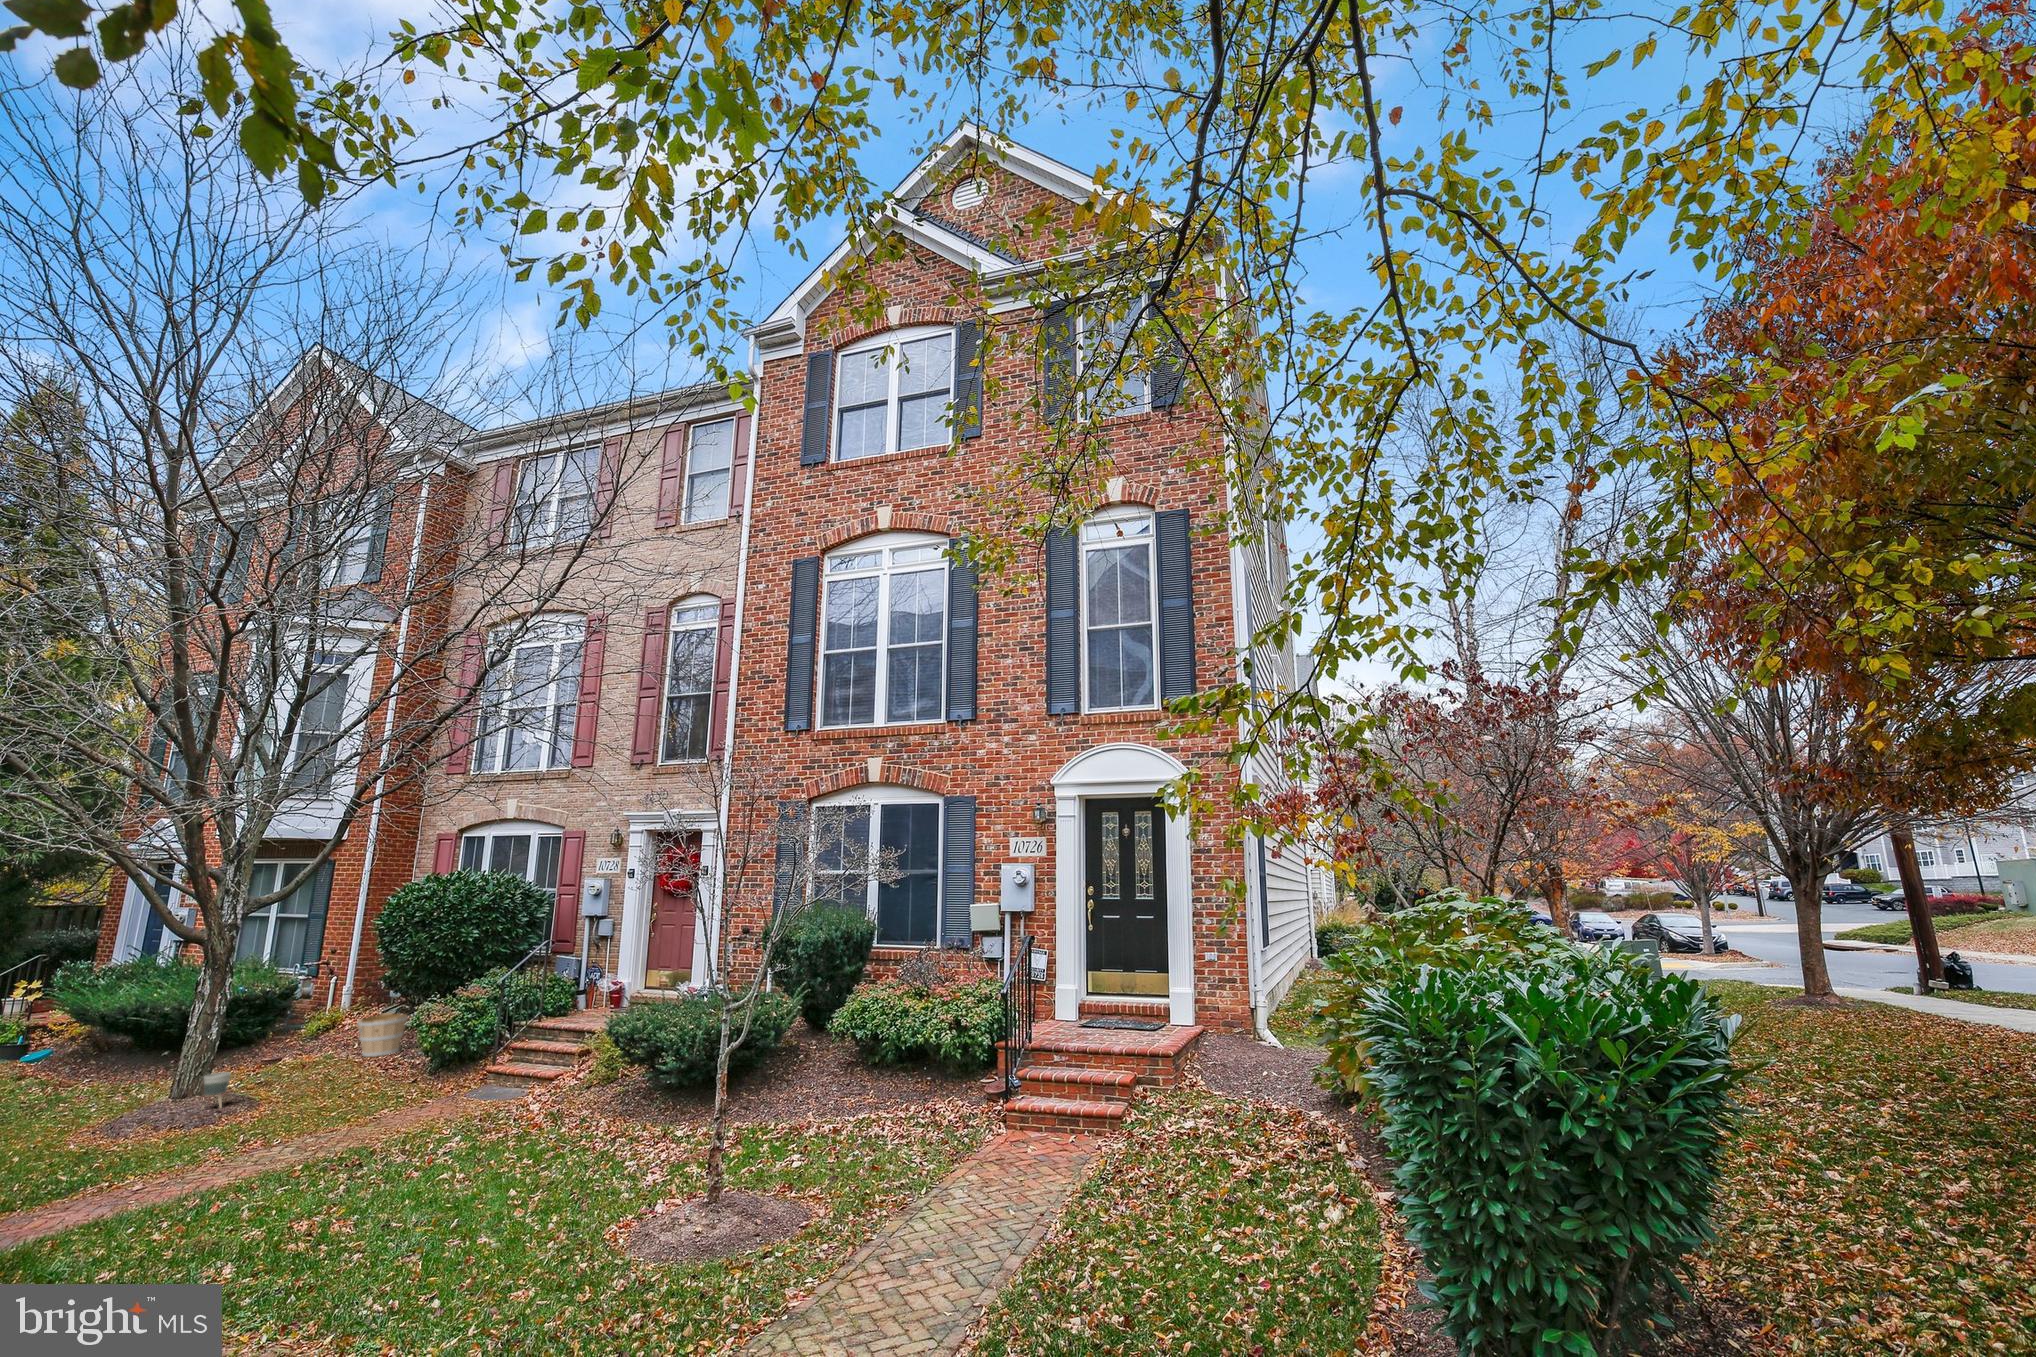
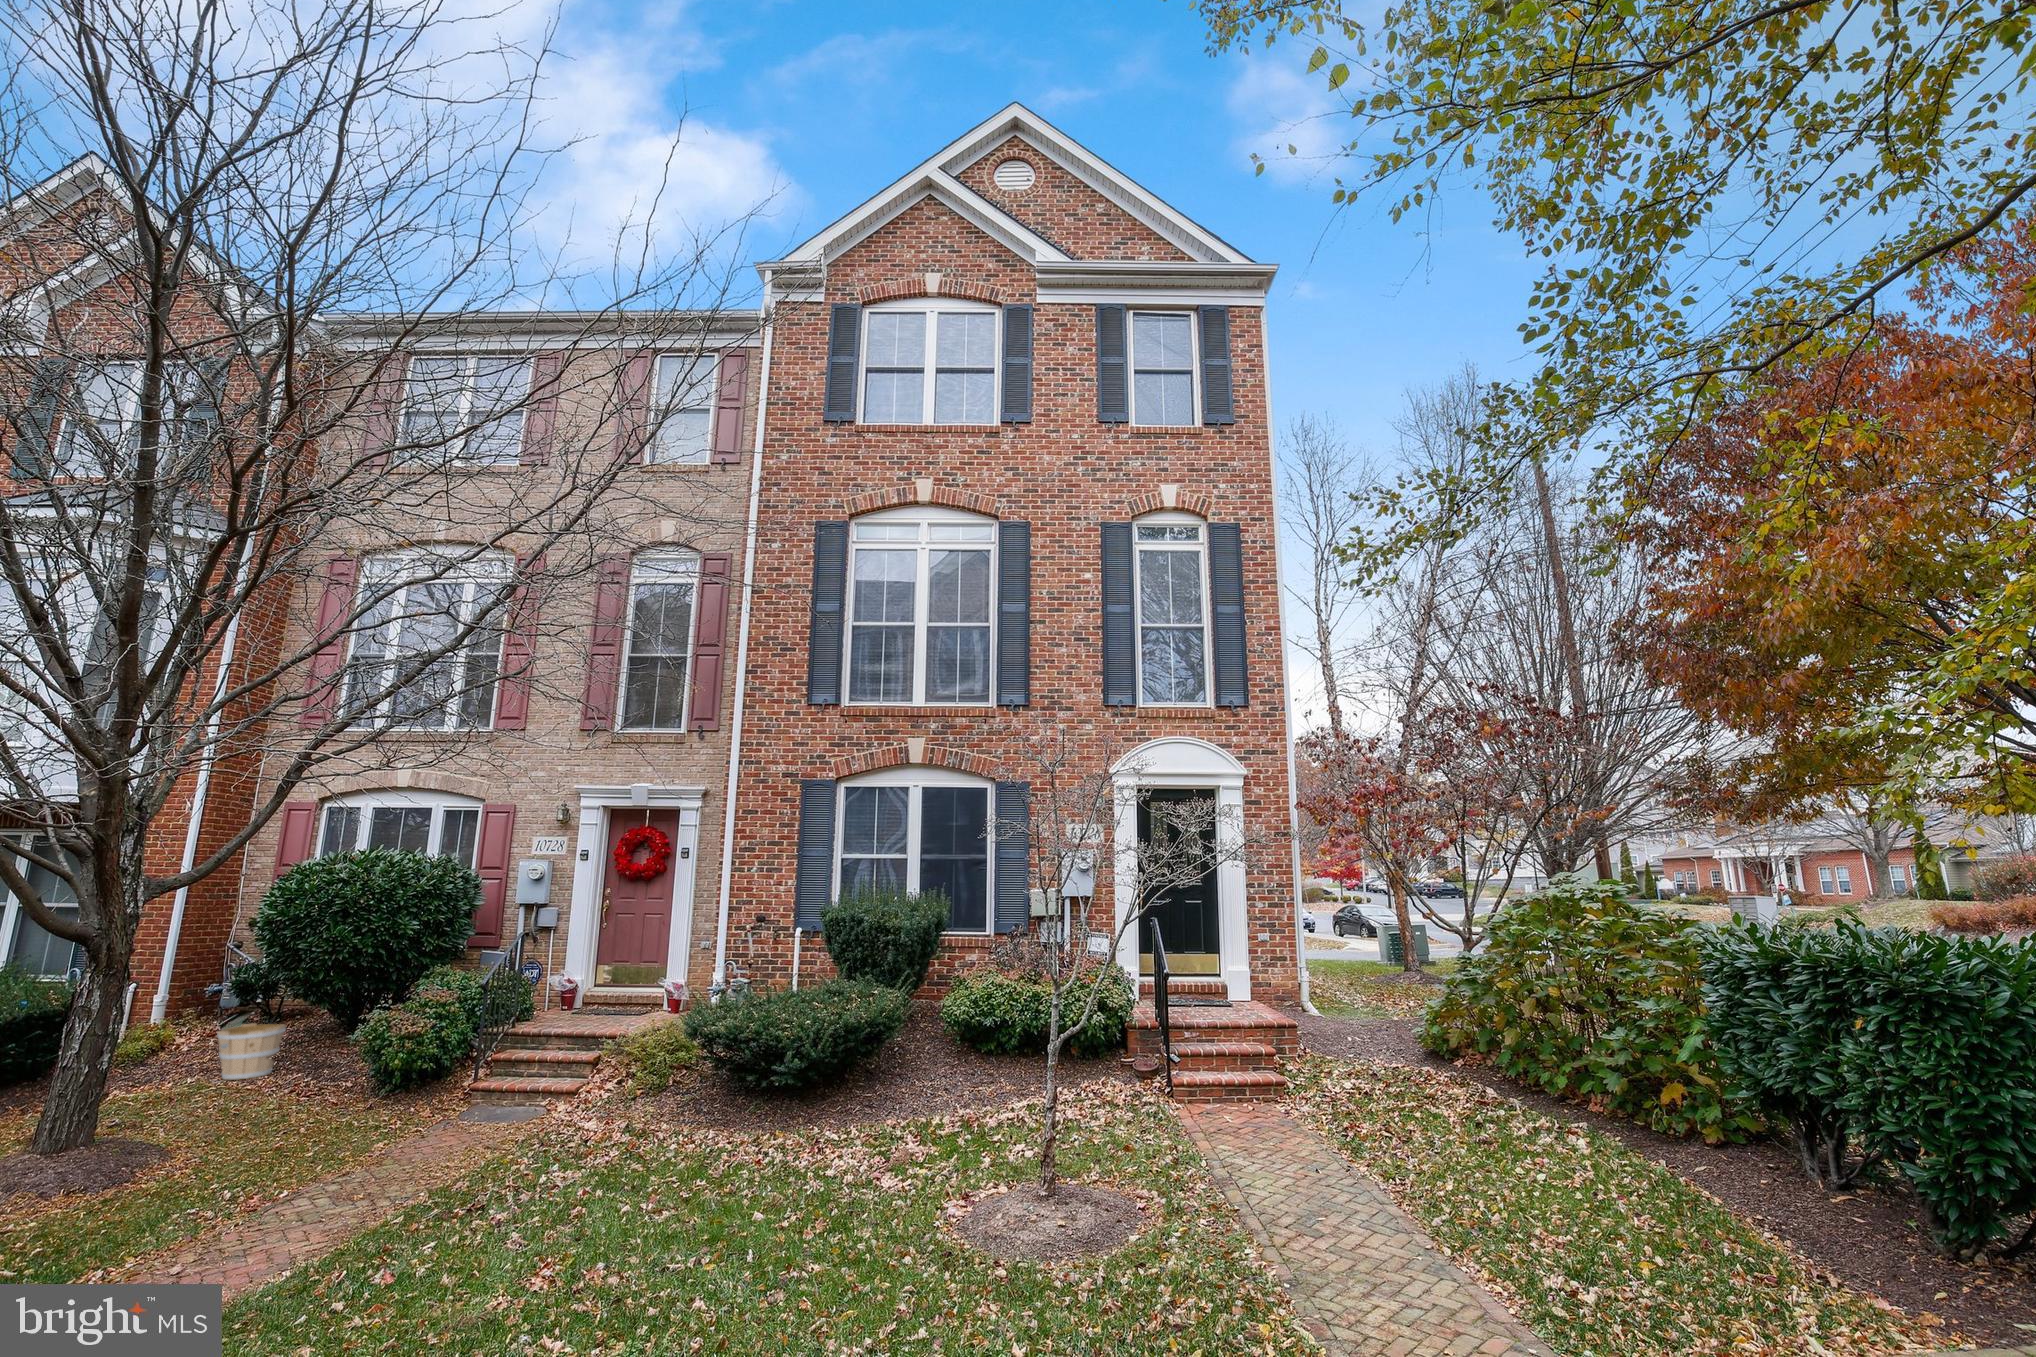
planter: present [202,1072,230,1109] -> none [71,1098,116,1152]

